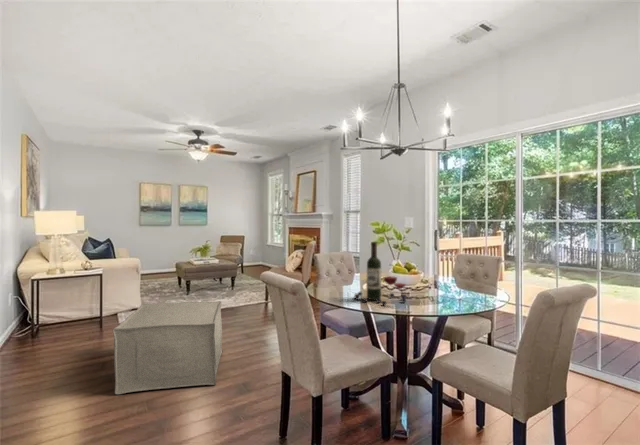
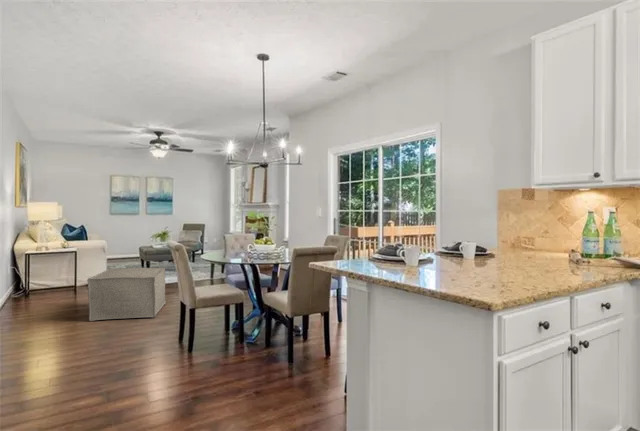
wine bottle: present [355,242,406,305] -> none [234,222,266,259]

